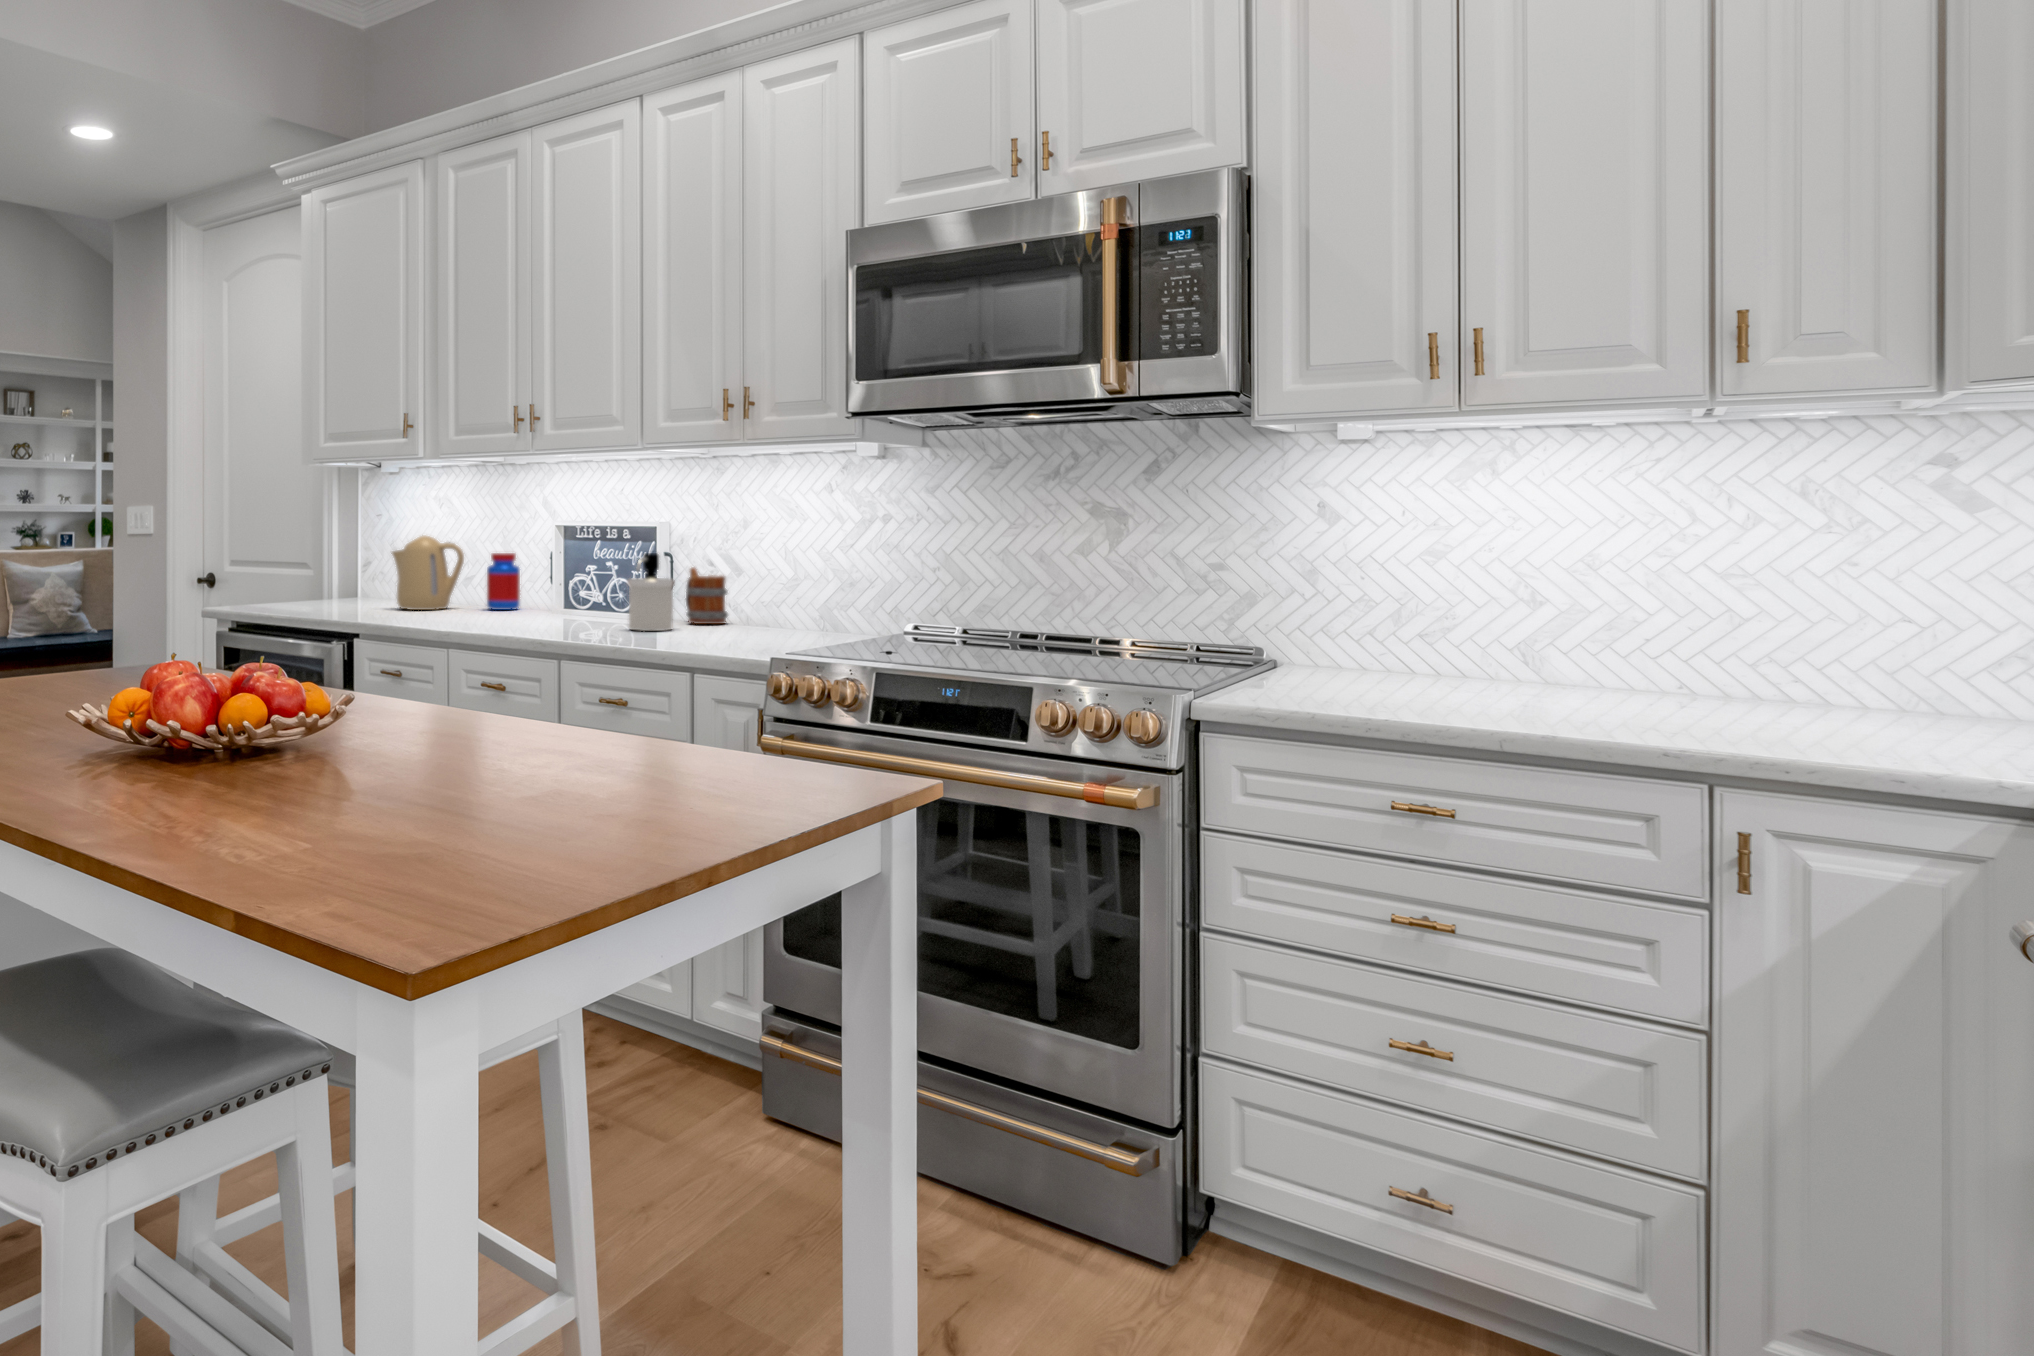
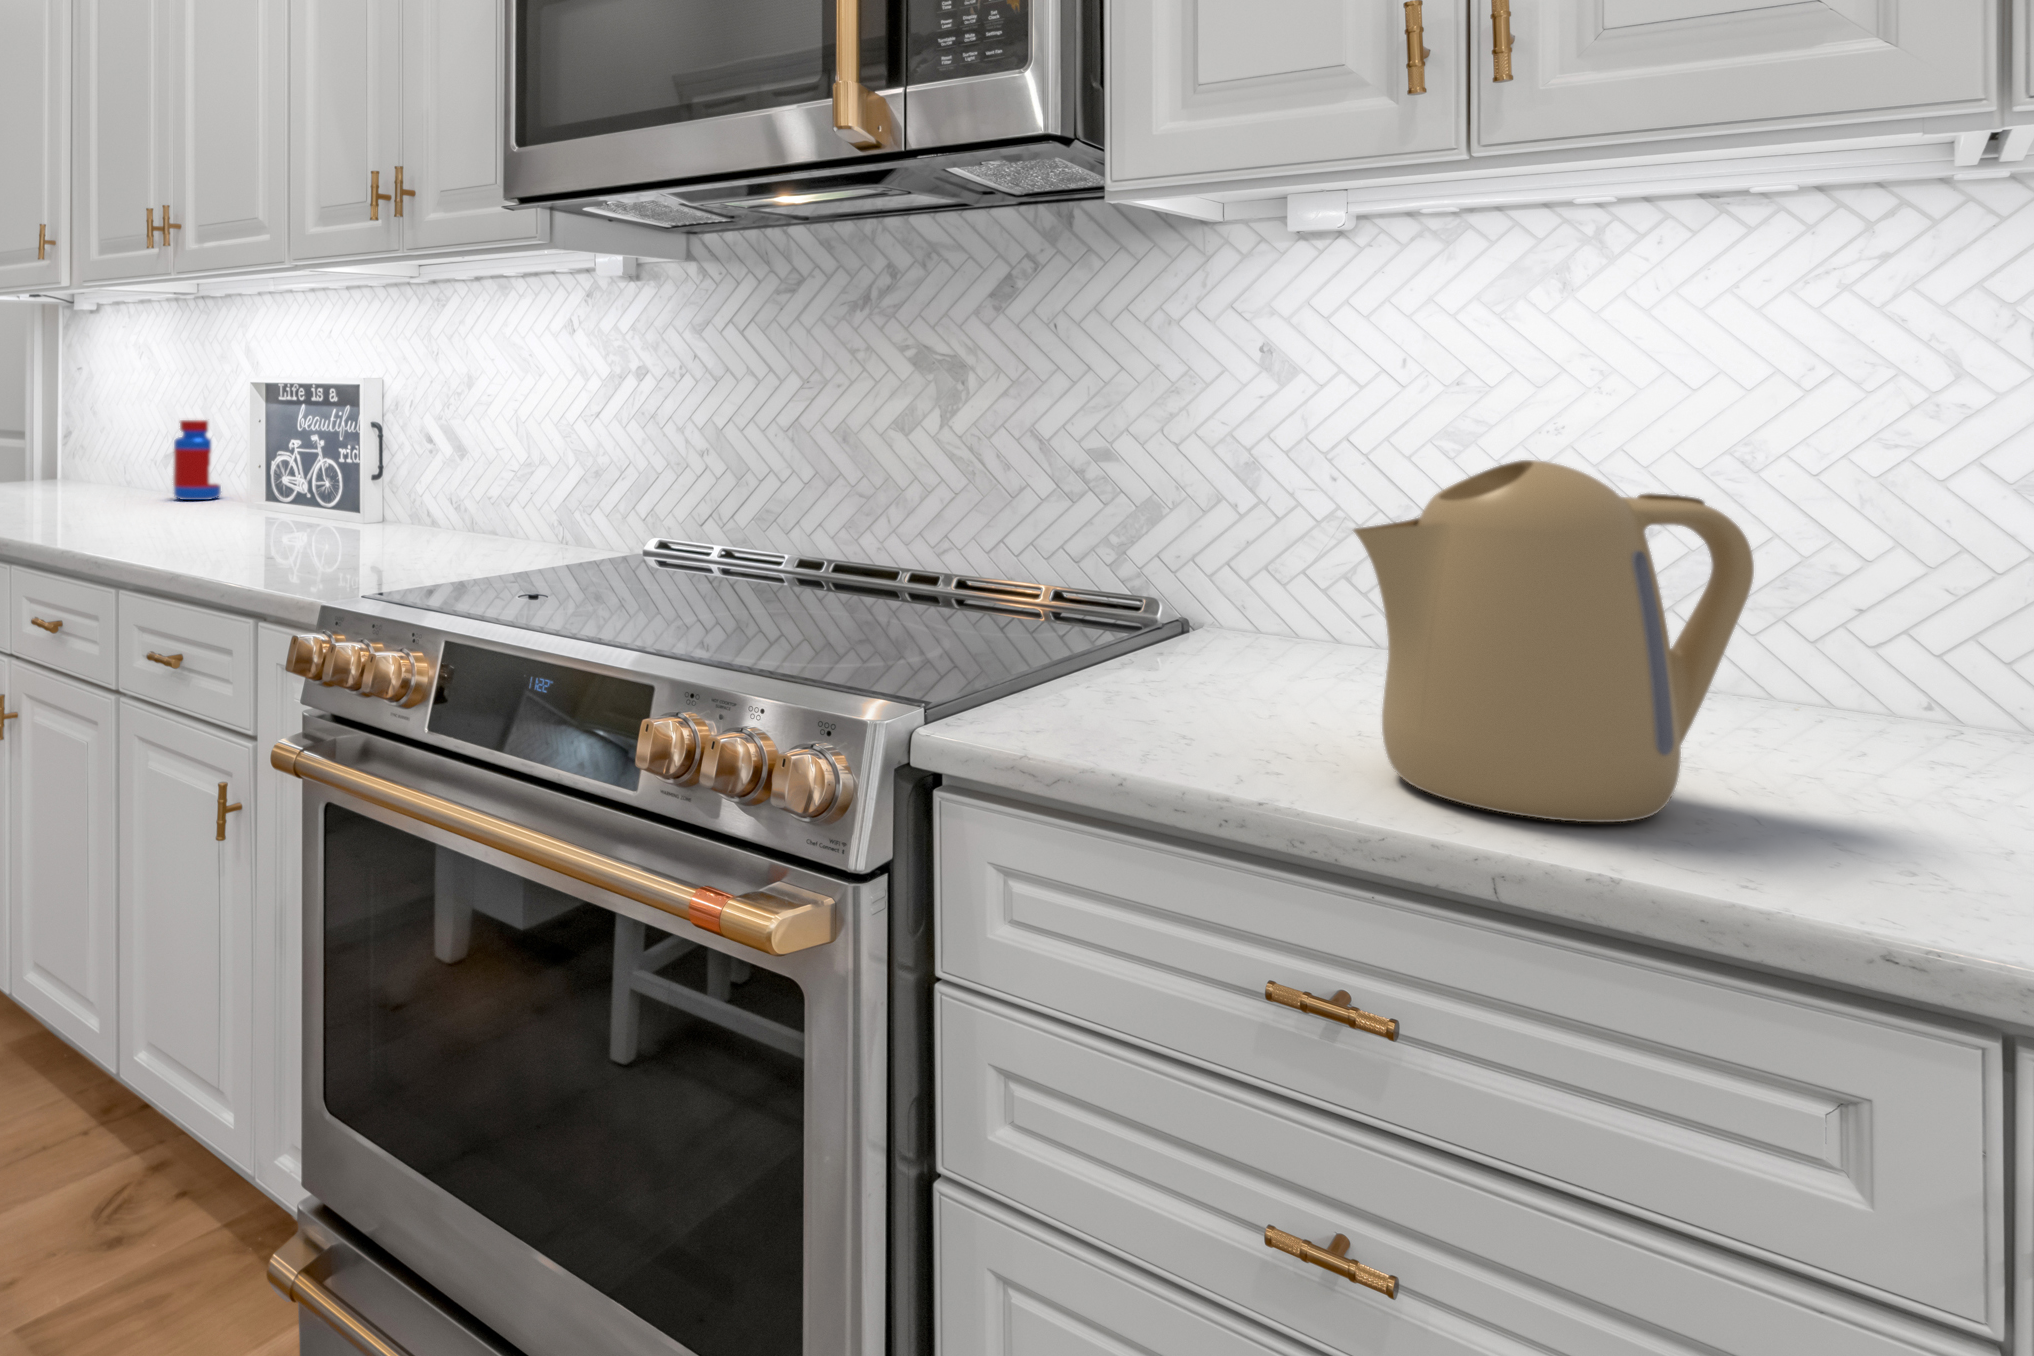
kettle: present [391,536,464,610] -> present [1354,460,1754,822]
soap dispenser: present [628,553,674,631] -> none [257,423,337,542]
mug: present [686,568,728,624] -> none [377,444,439,530]

